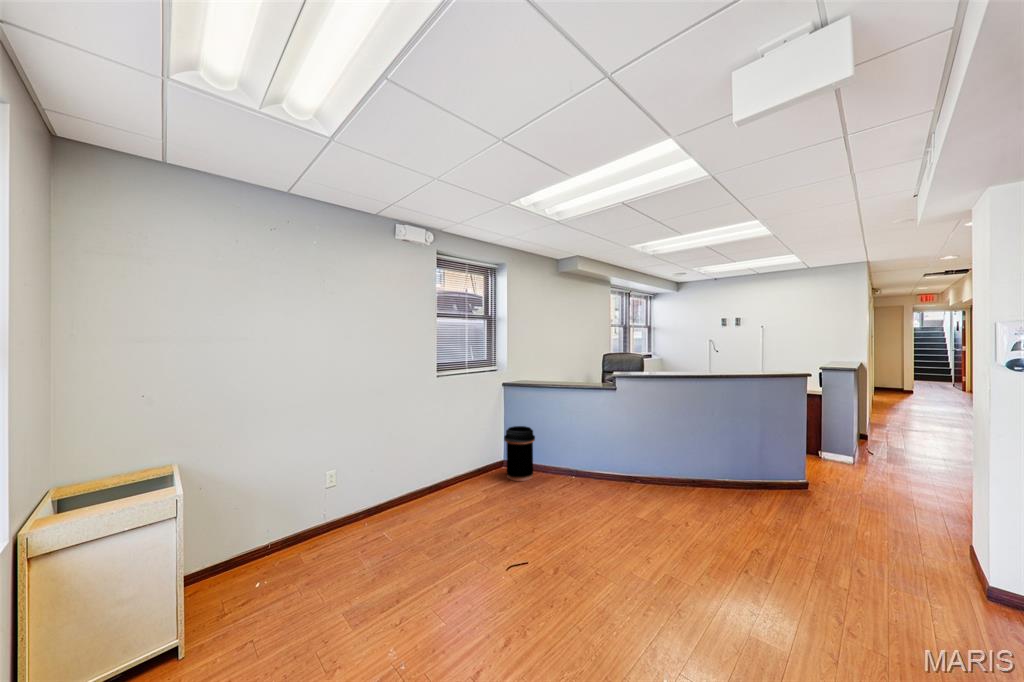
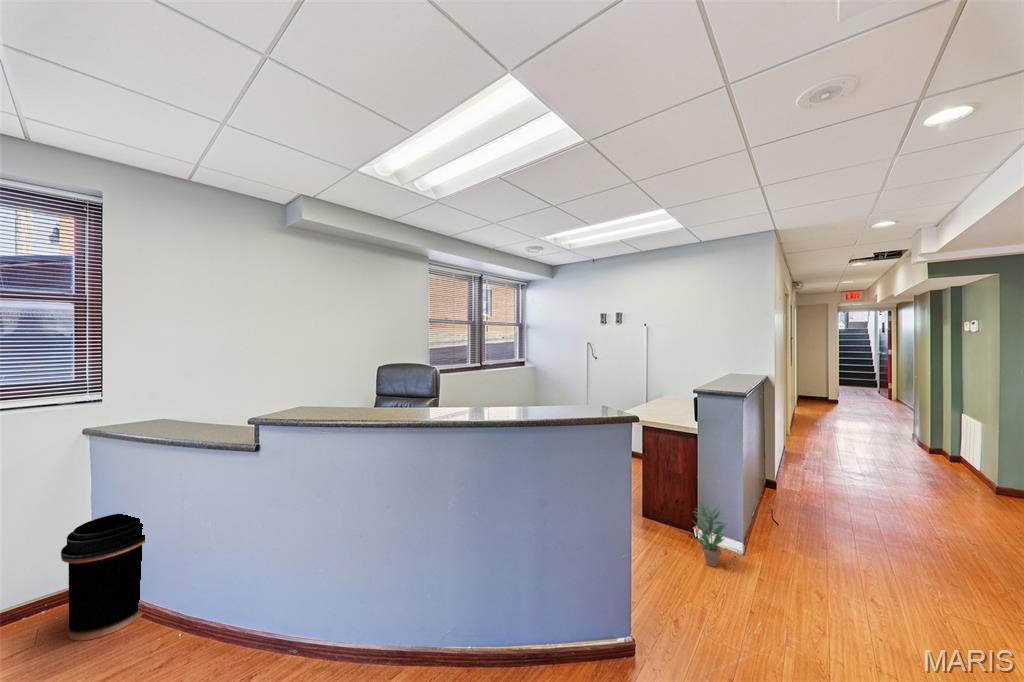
potted plant: none [819,432,844,470] -> present [694,502,726,567]

